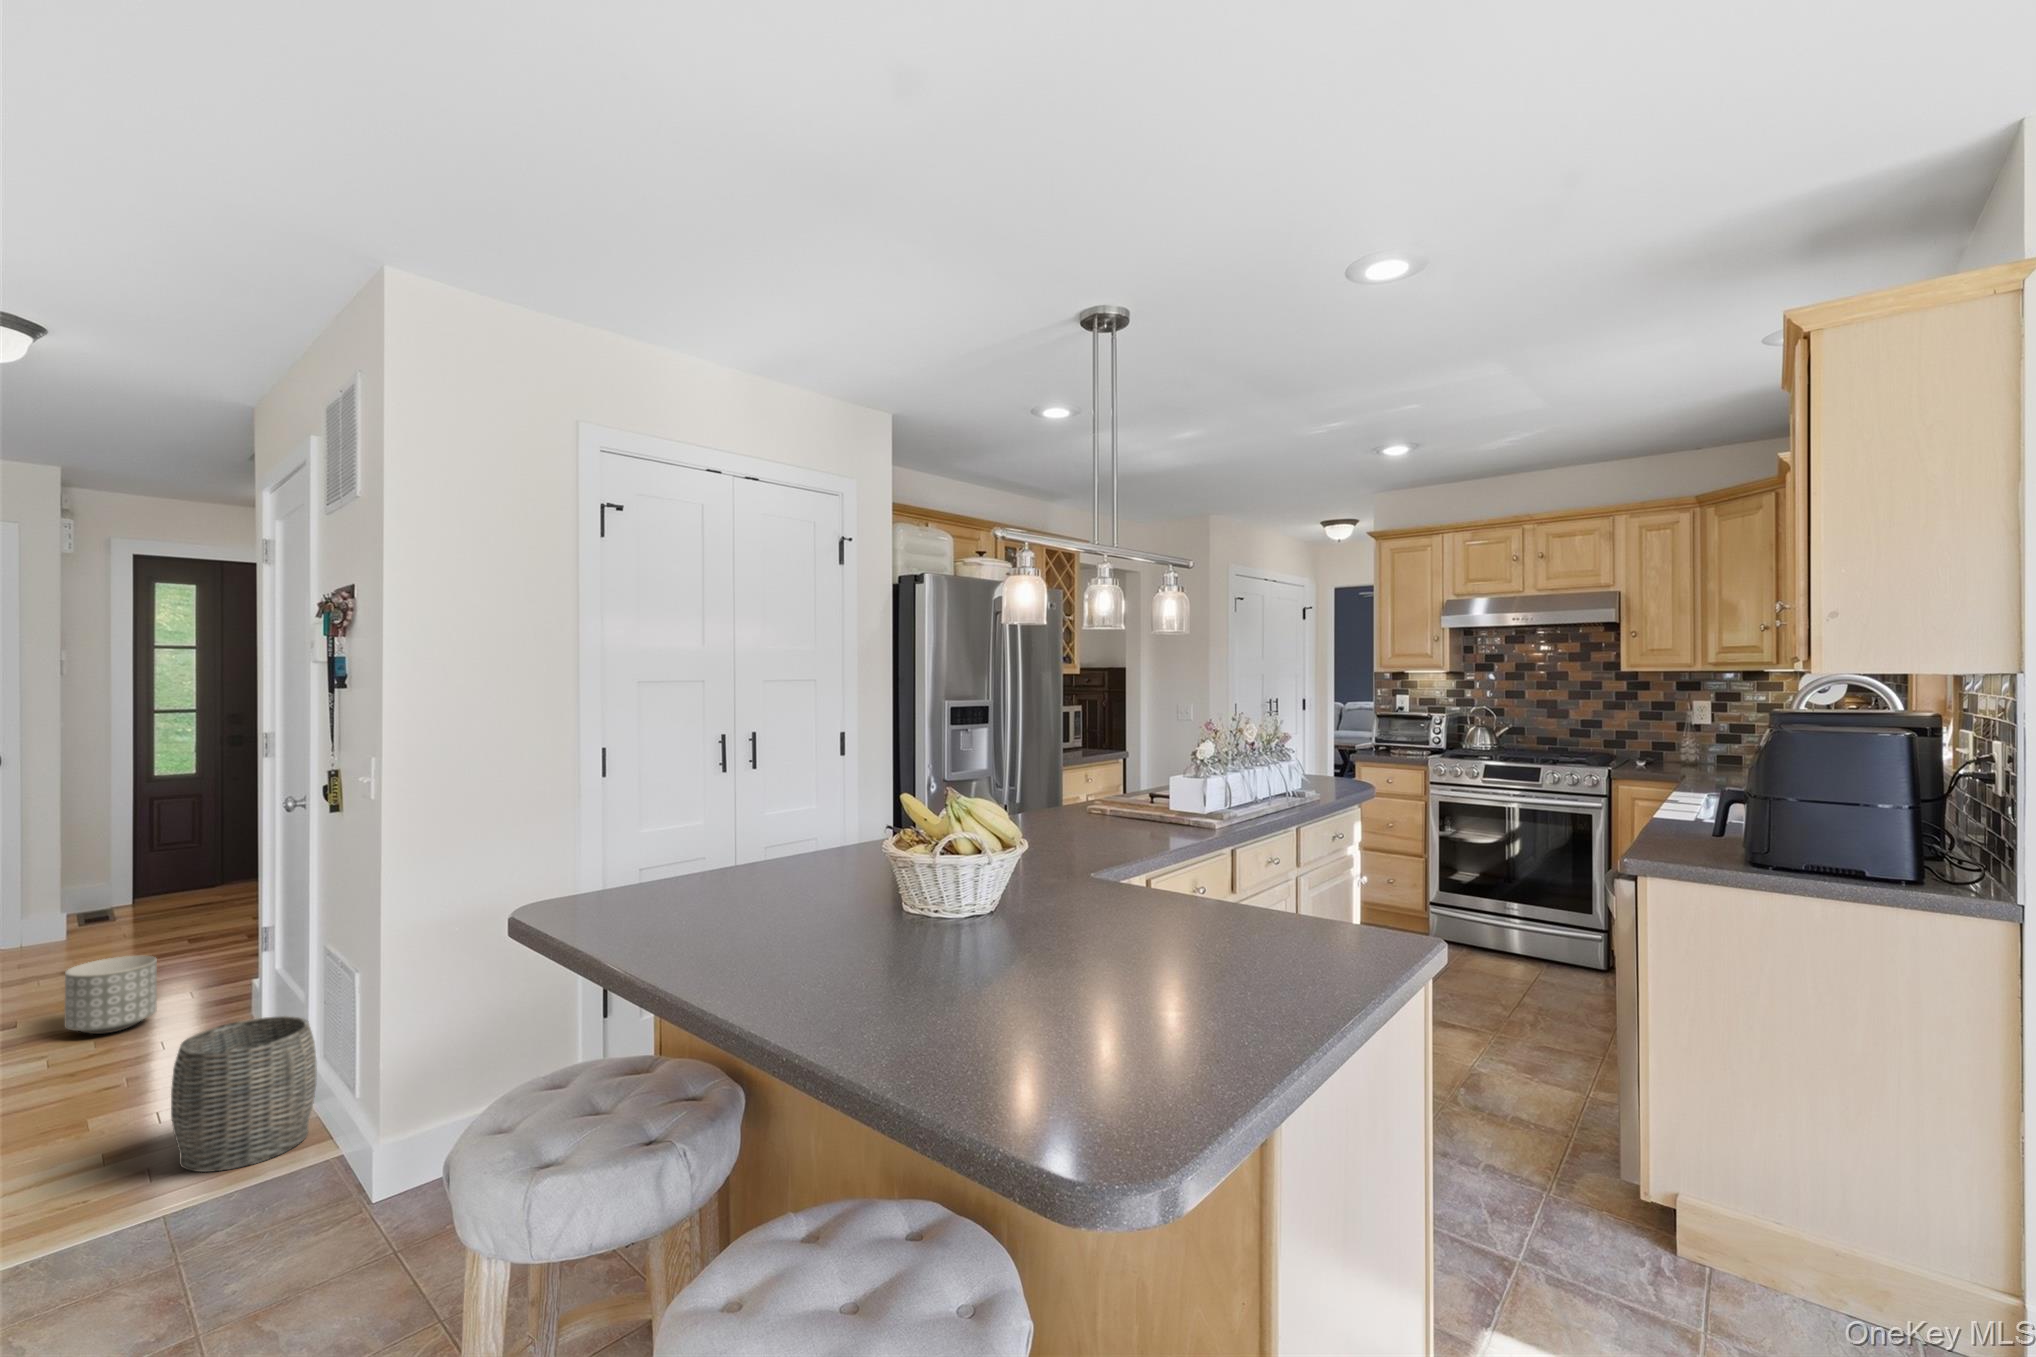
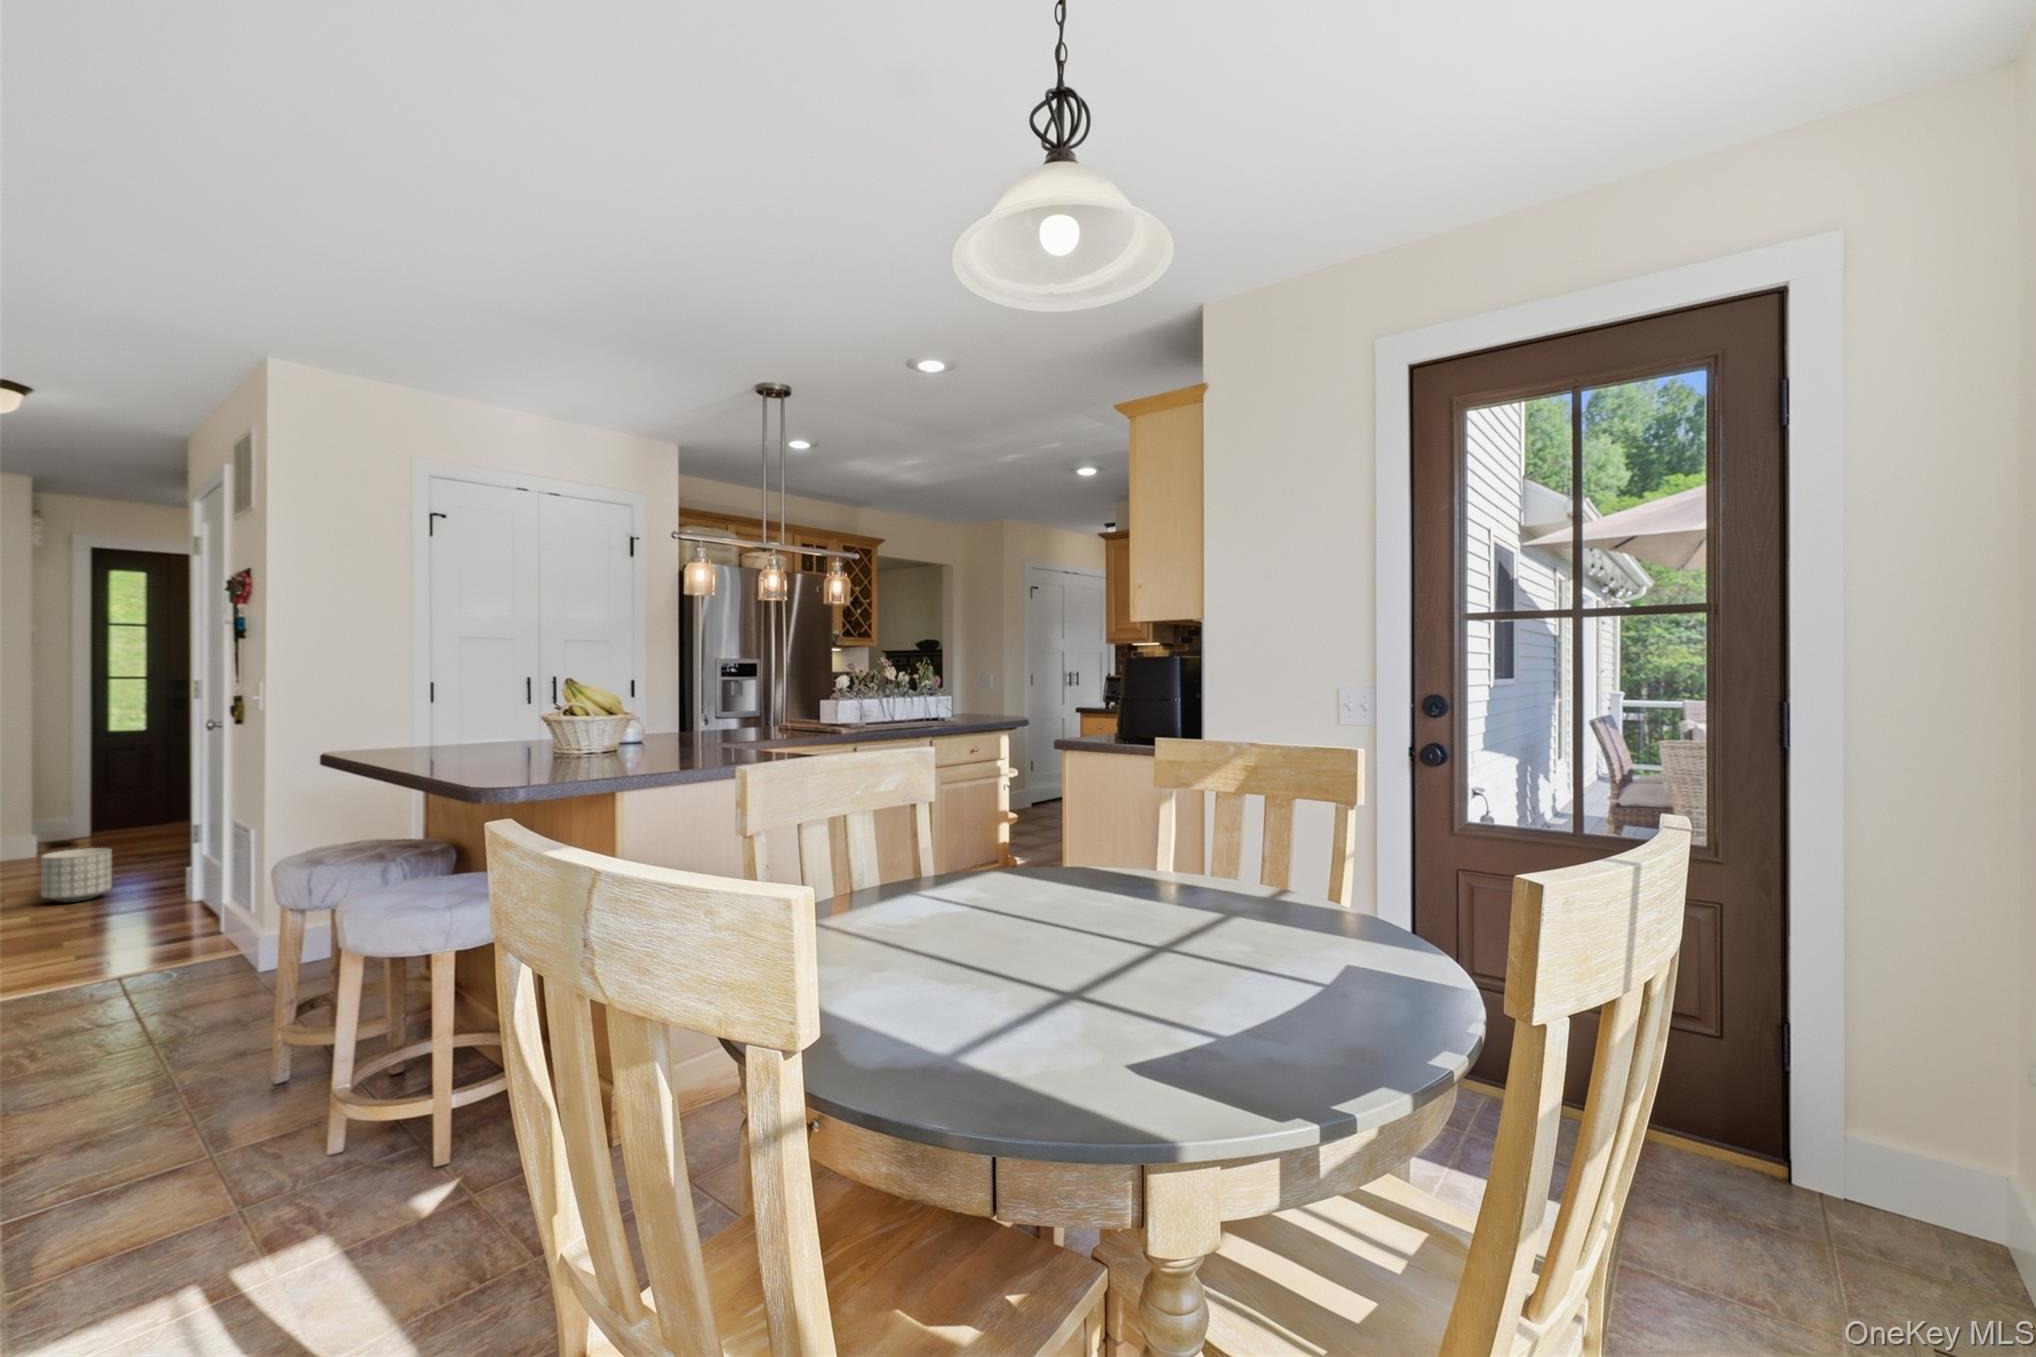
woven basket: present [171,1016,317,1172] -> none [123,866,226,960]

